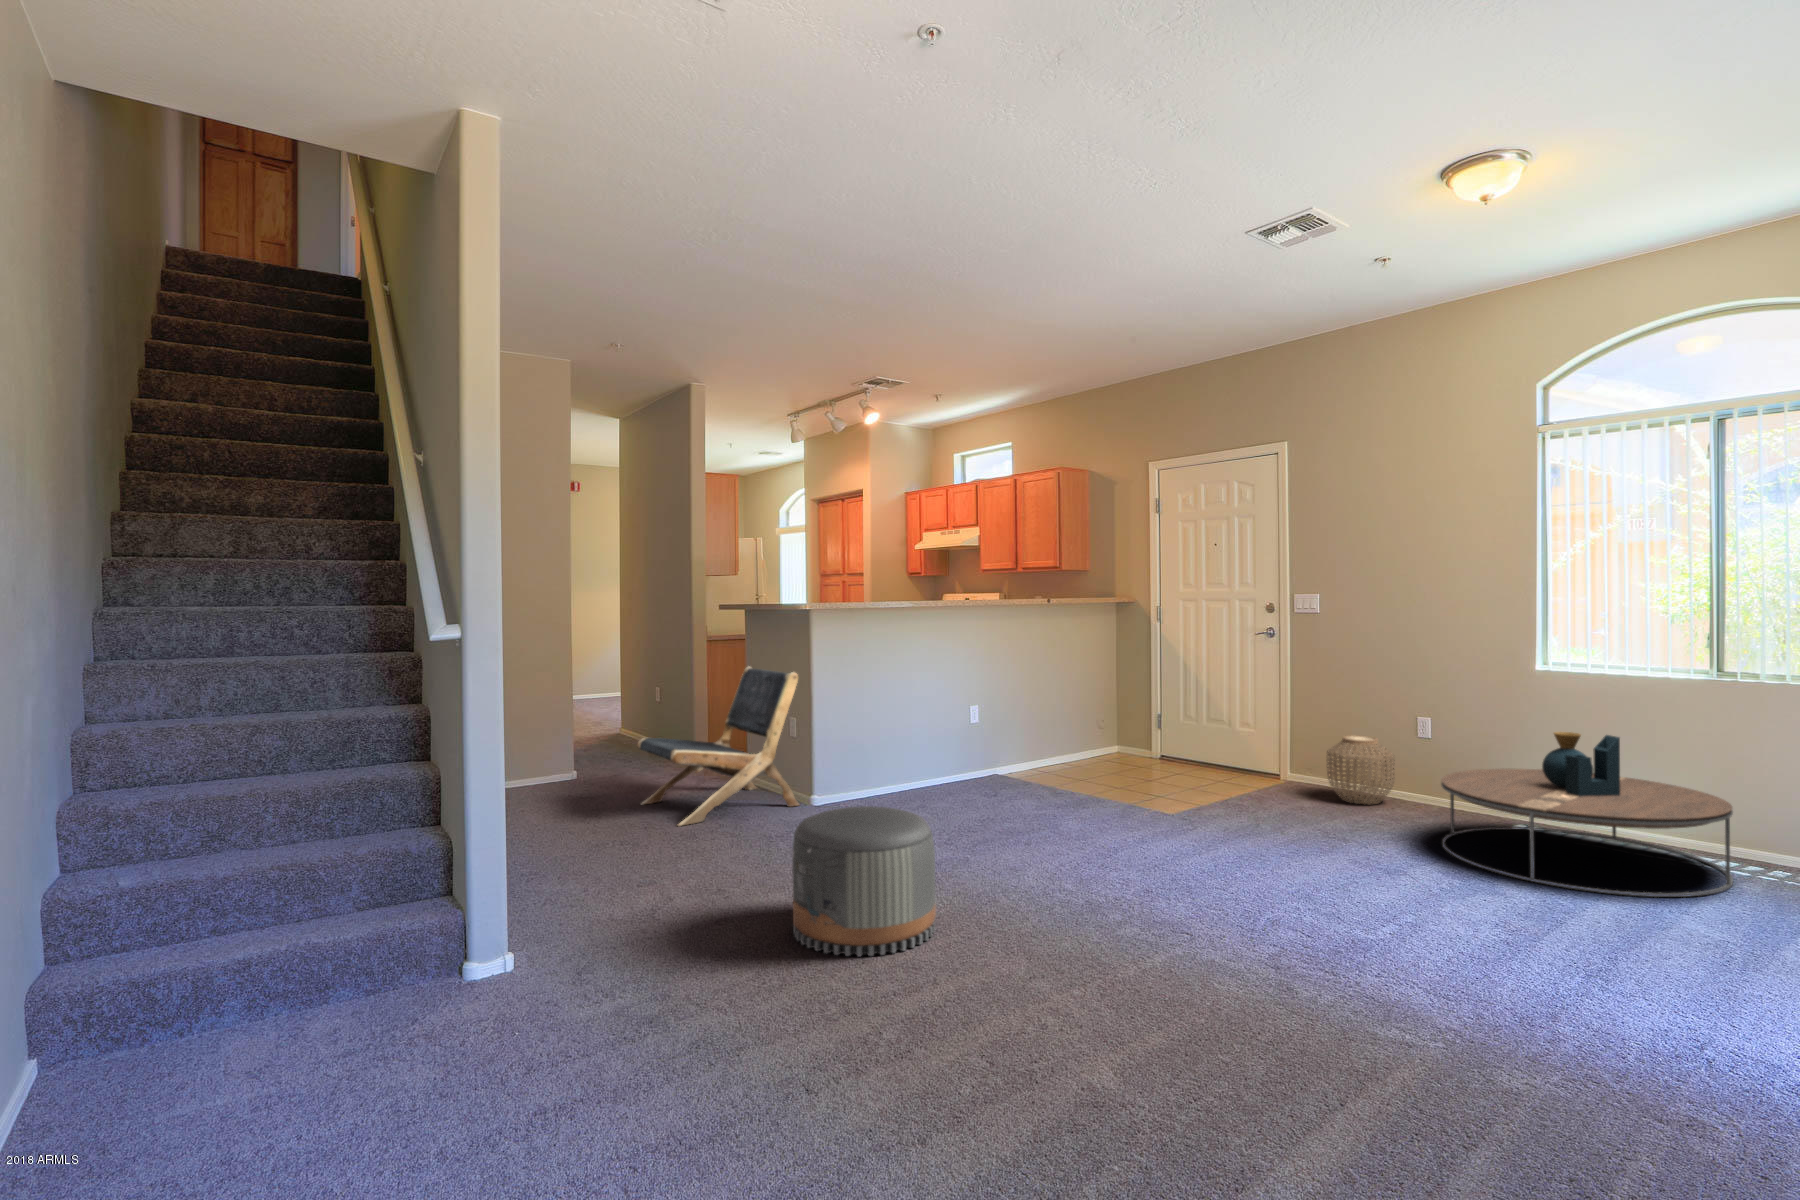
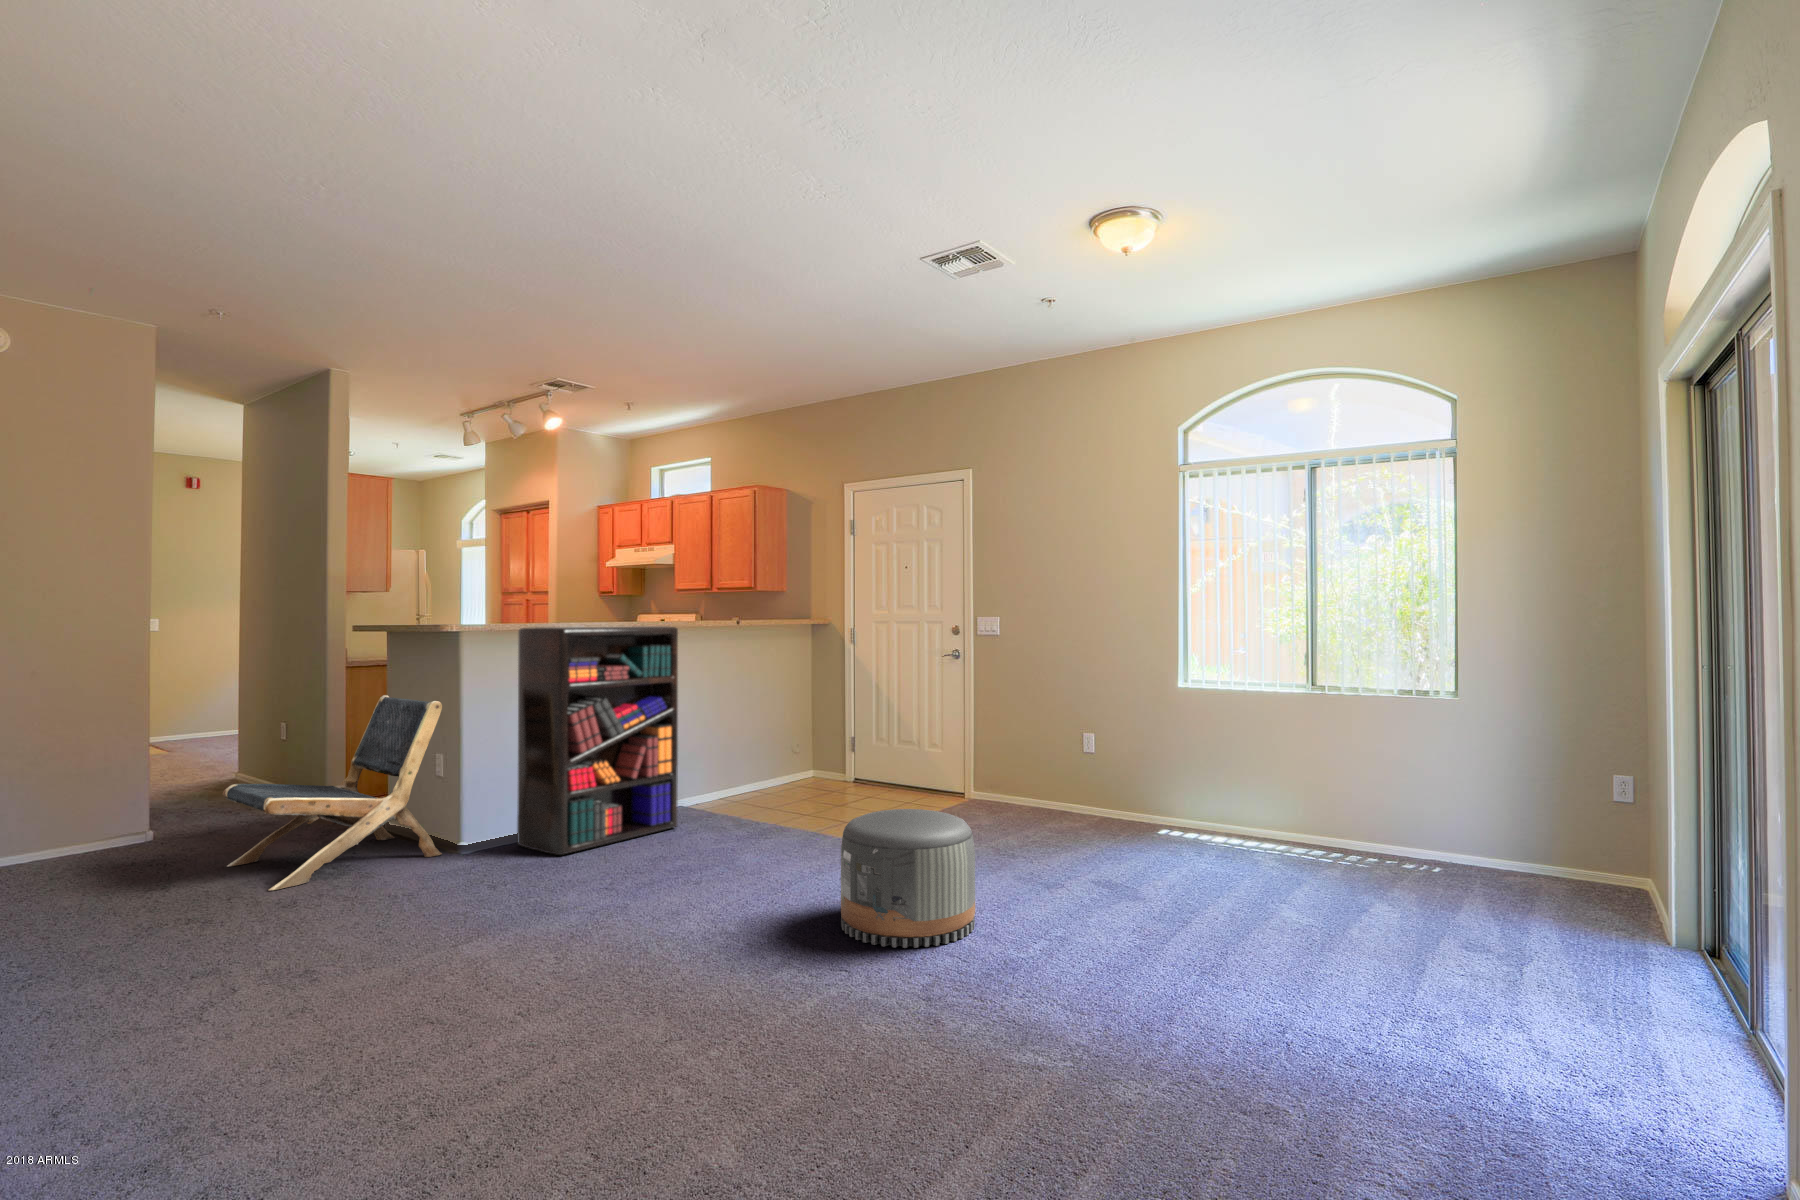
bookshelf: none [858,606,997,812] -> present [517,626,678,855]
coffee table: present [1441,732,1733,897] -> none [1096,743,1321,890]
woven basket: present [1327,735,1395,804] -> none [1003,752,1062,818]
pouf: present [792,806,936,956] -> present [841,809,975,948]

